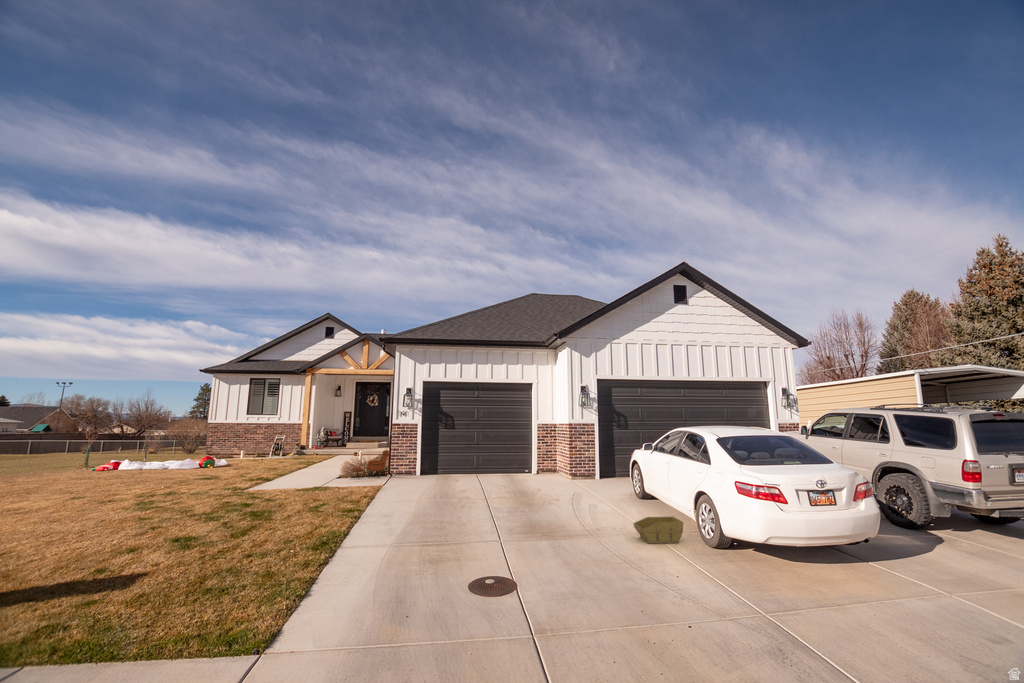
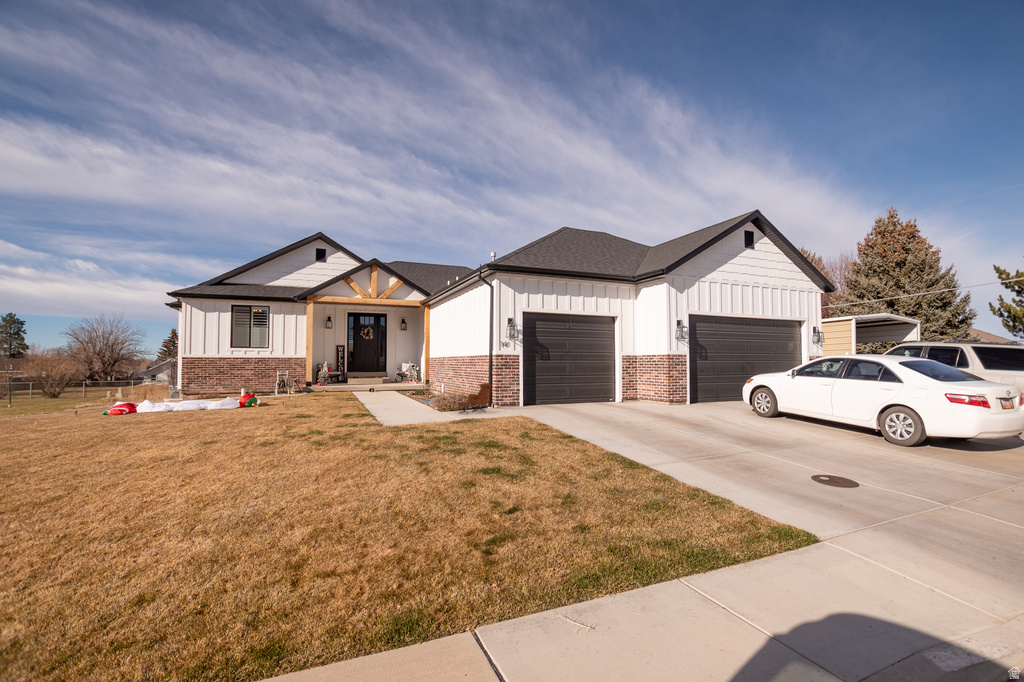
storage bin: present [634,517,683,544] -> none [882,433,930,457]

